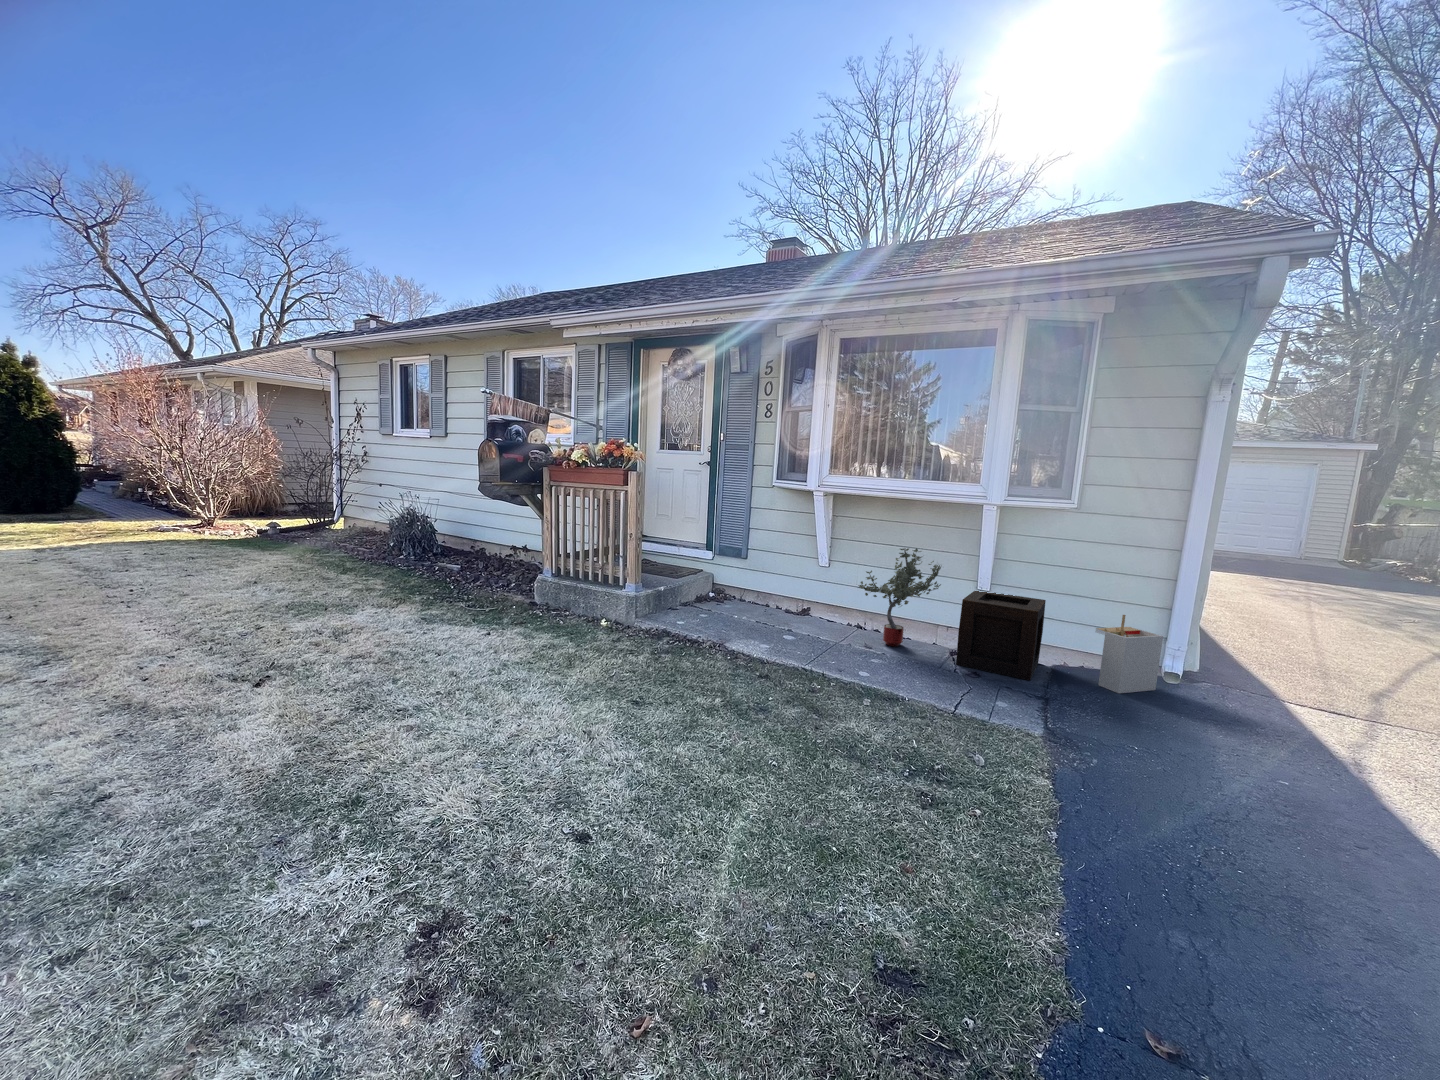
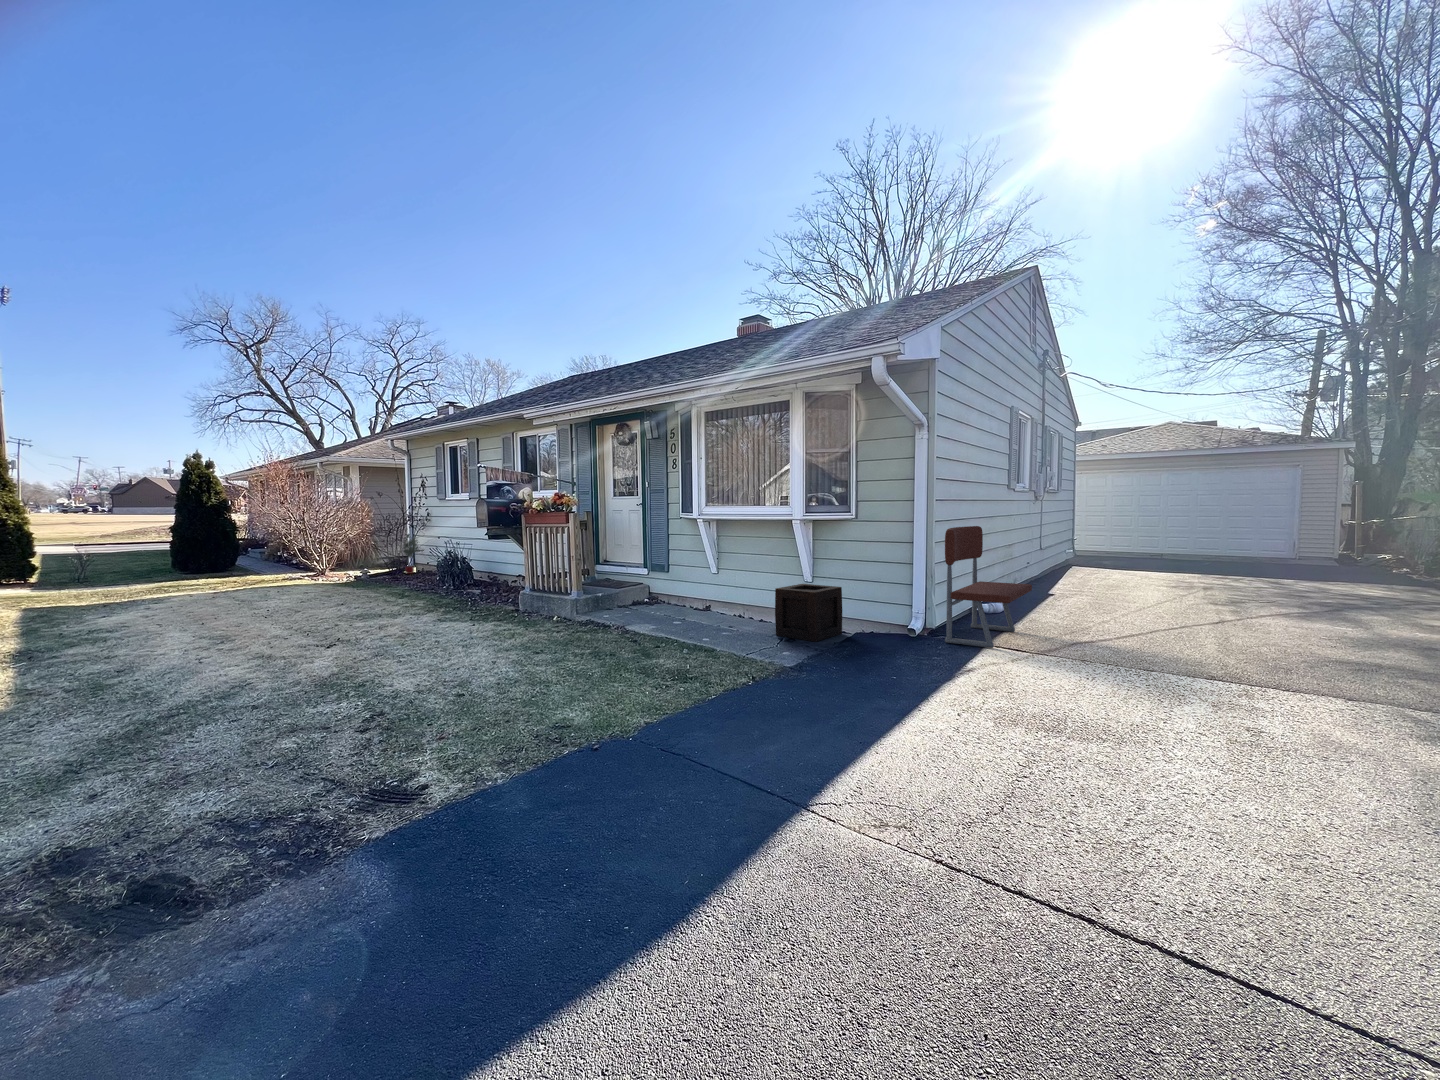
bench: none [1176,524,1325,699] -> present [945,526,1032,648]
potted tree: present [858,548,941,646] -> present [403,535,424,574]
storage bin: present [1095,615,1163,693] -> none [862,592,903,647]

